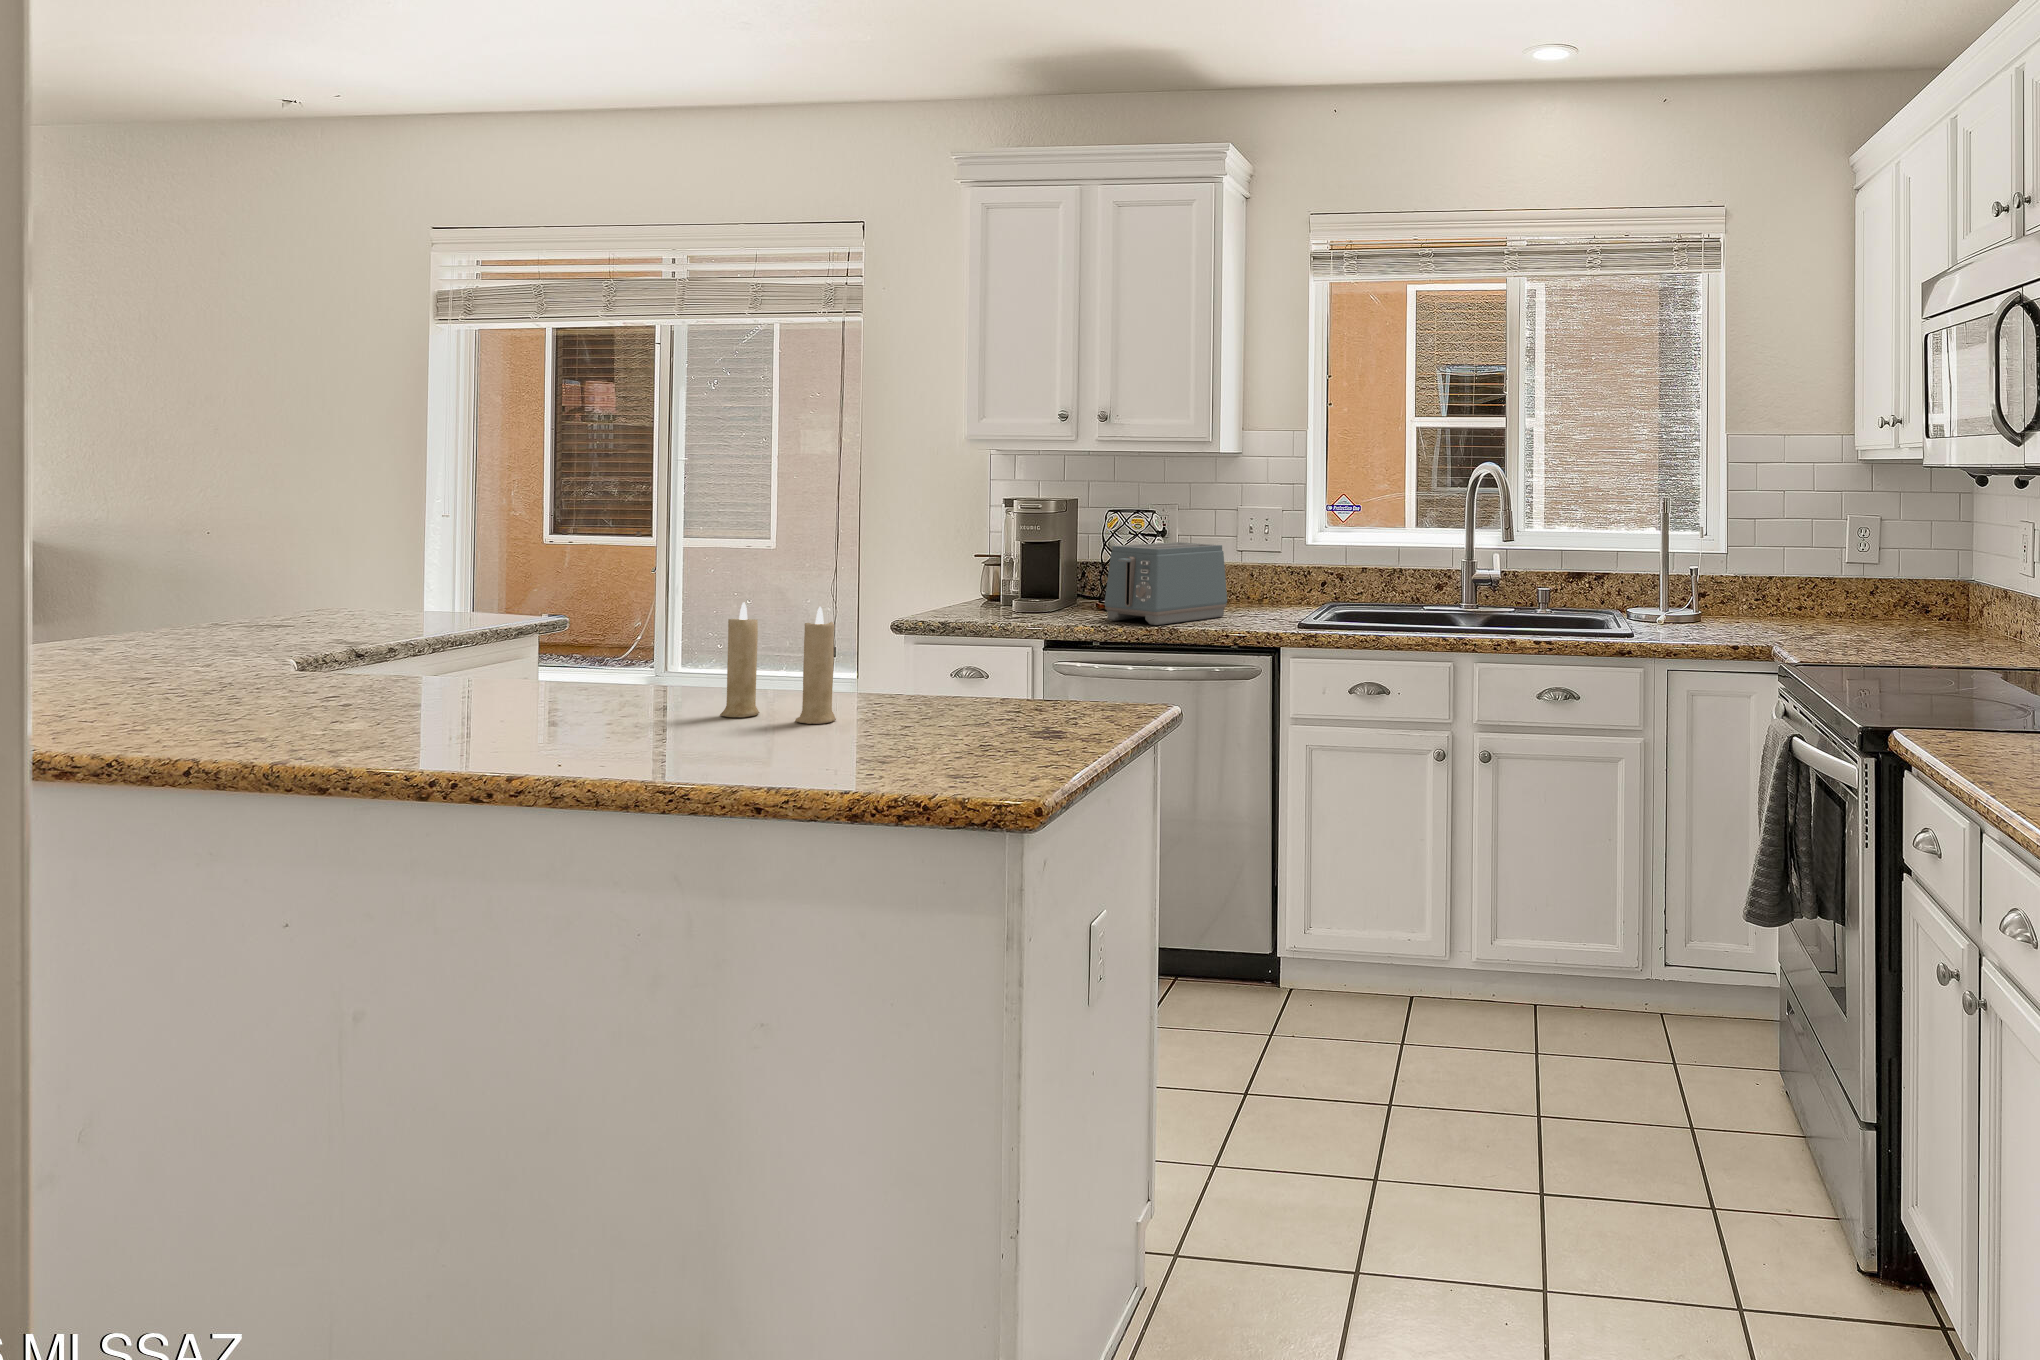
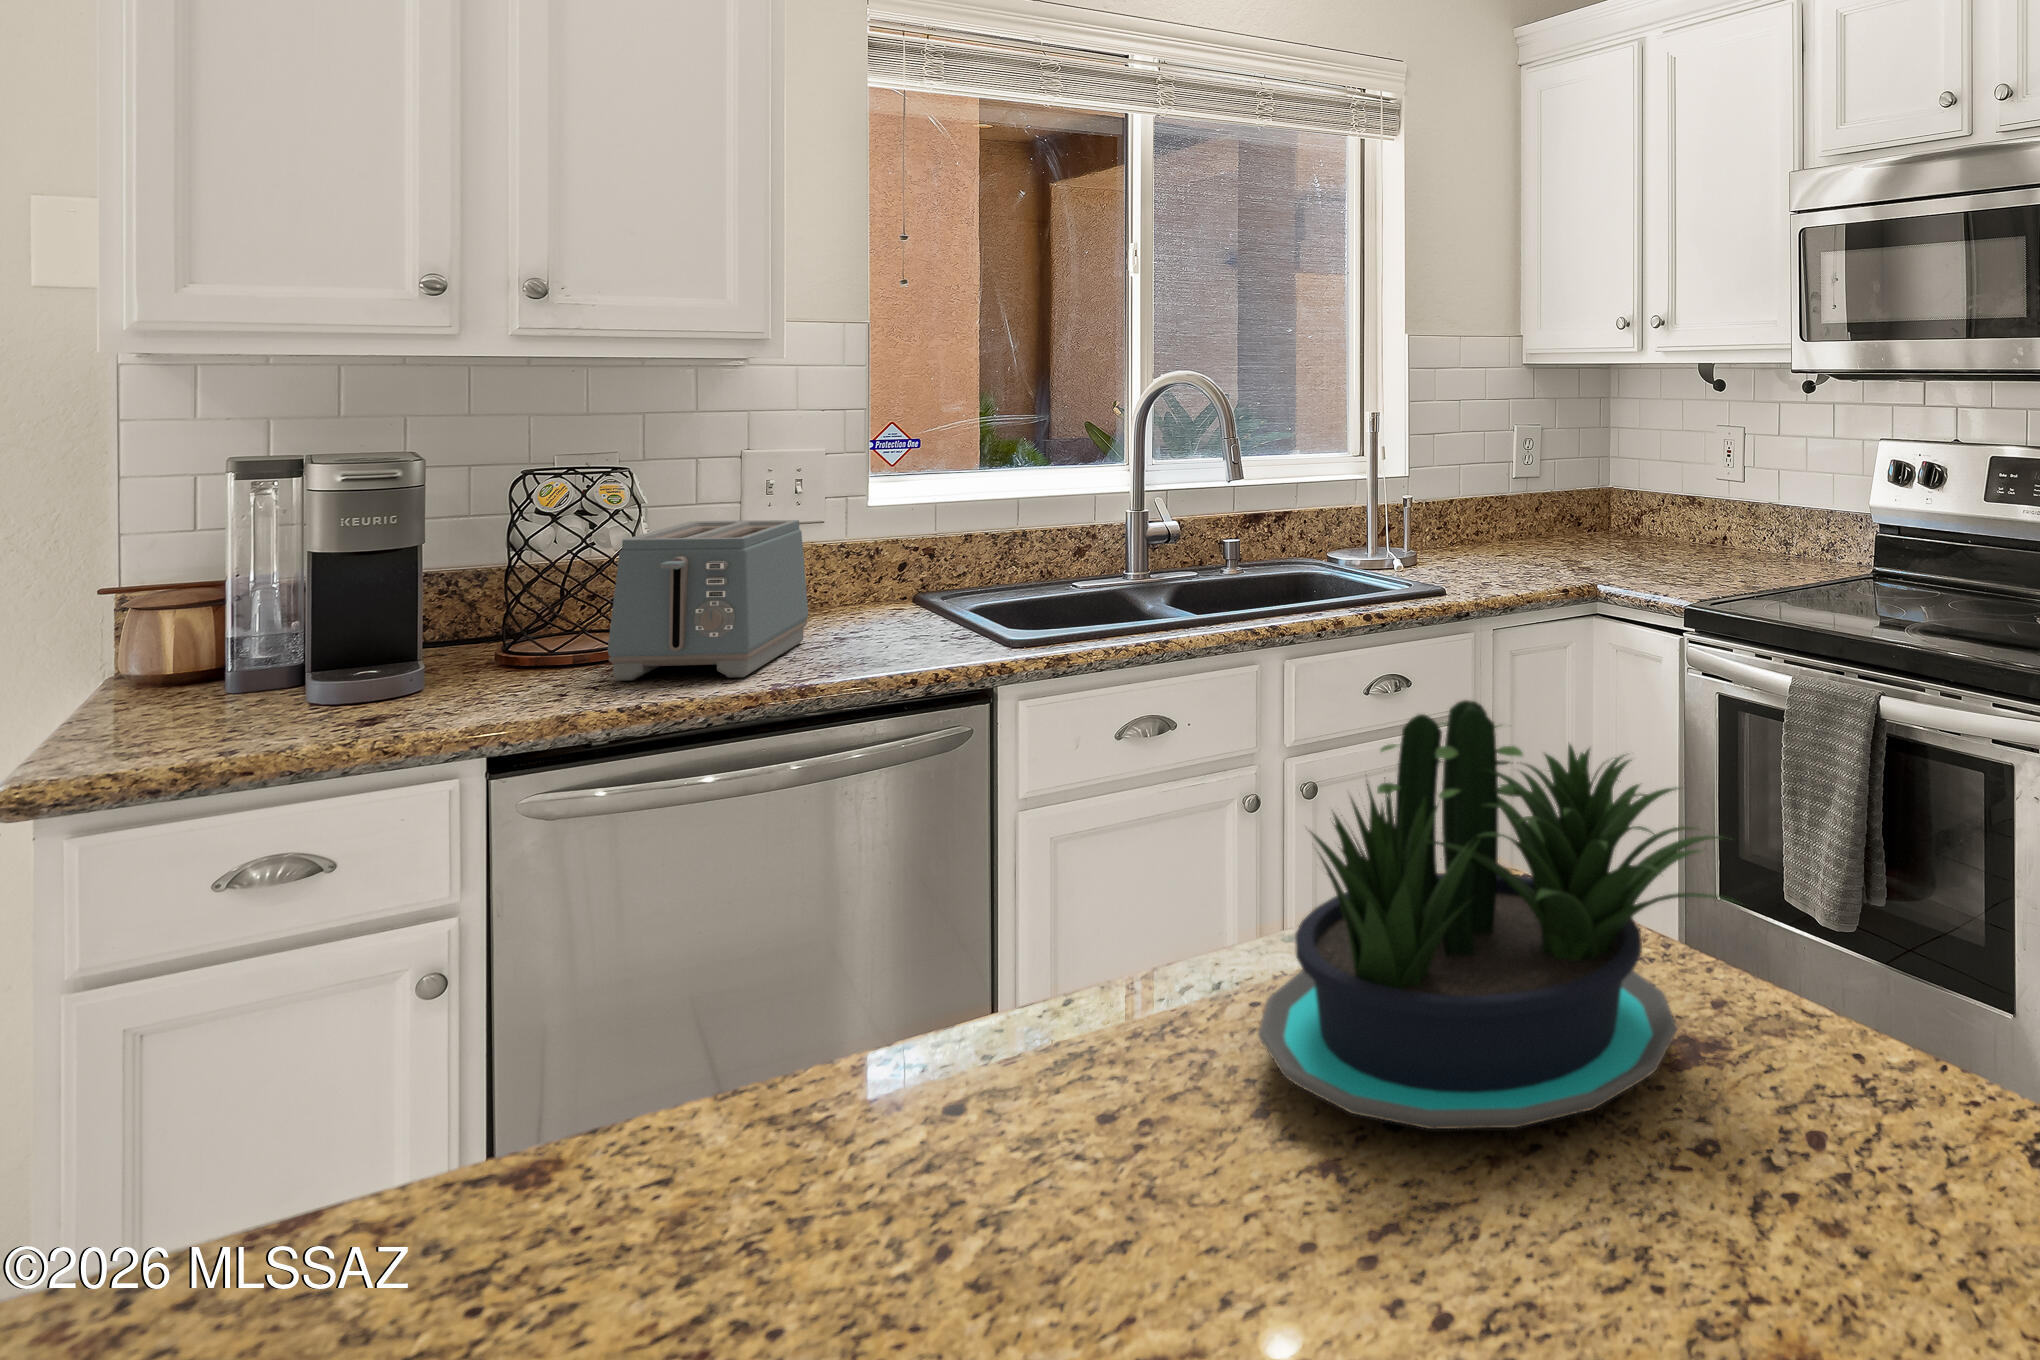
potted plant: none [873,597,1064,745] -> present [1258,700,1742,1129]
candle: present [720,602,836,724] -> none [633,797,1052,1251]

